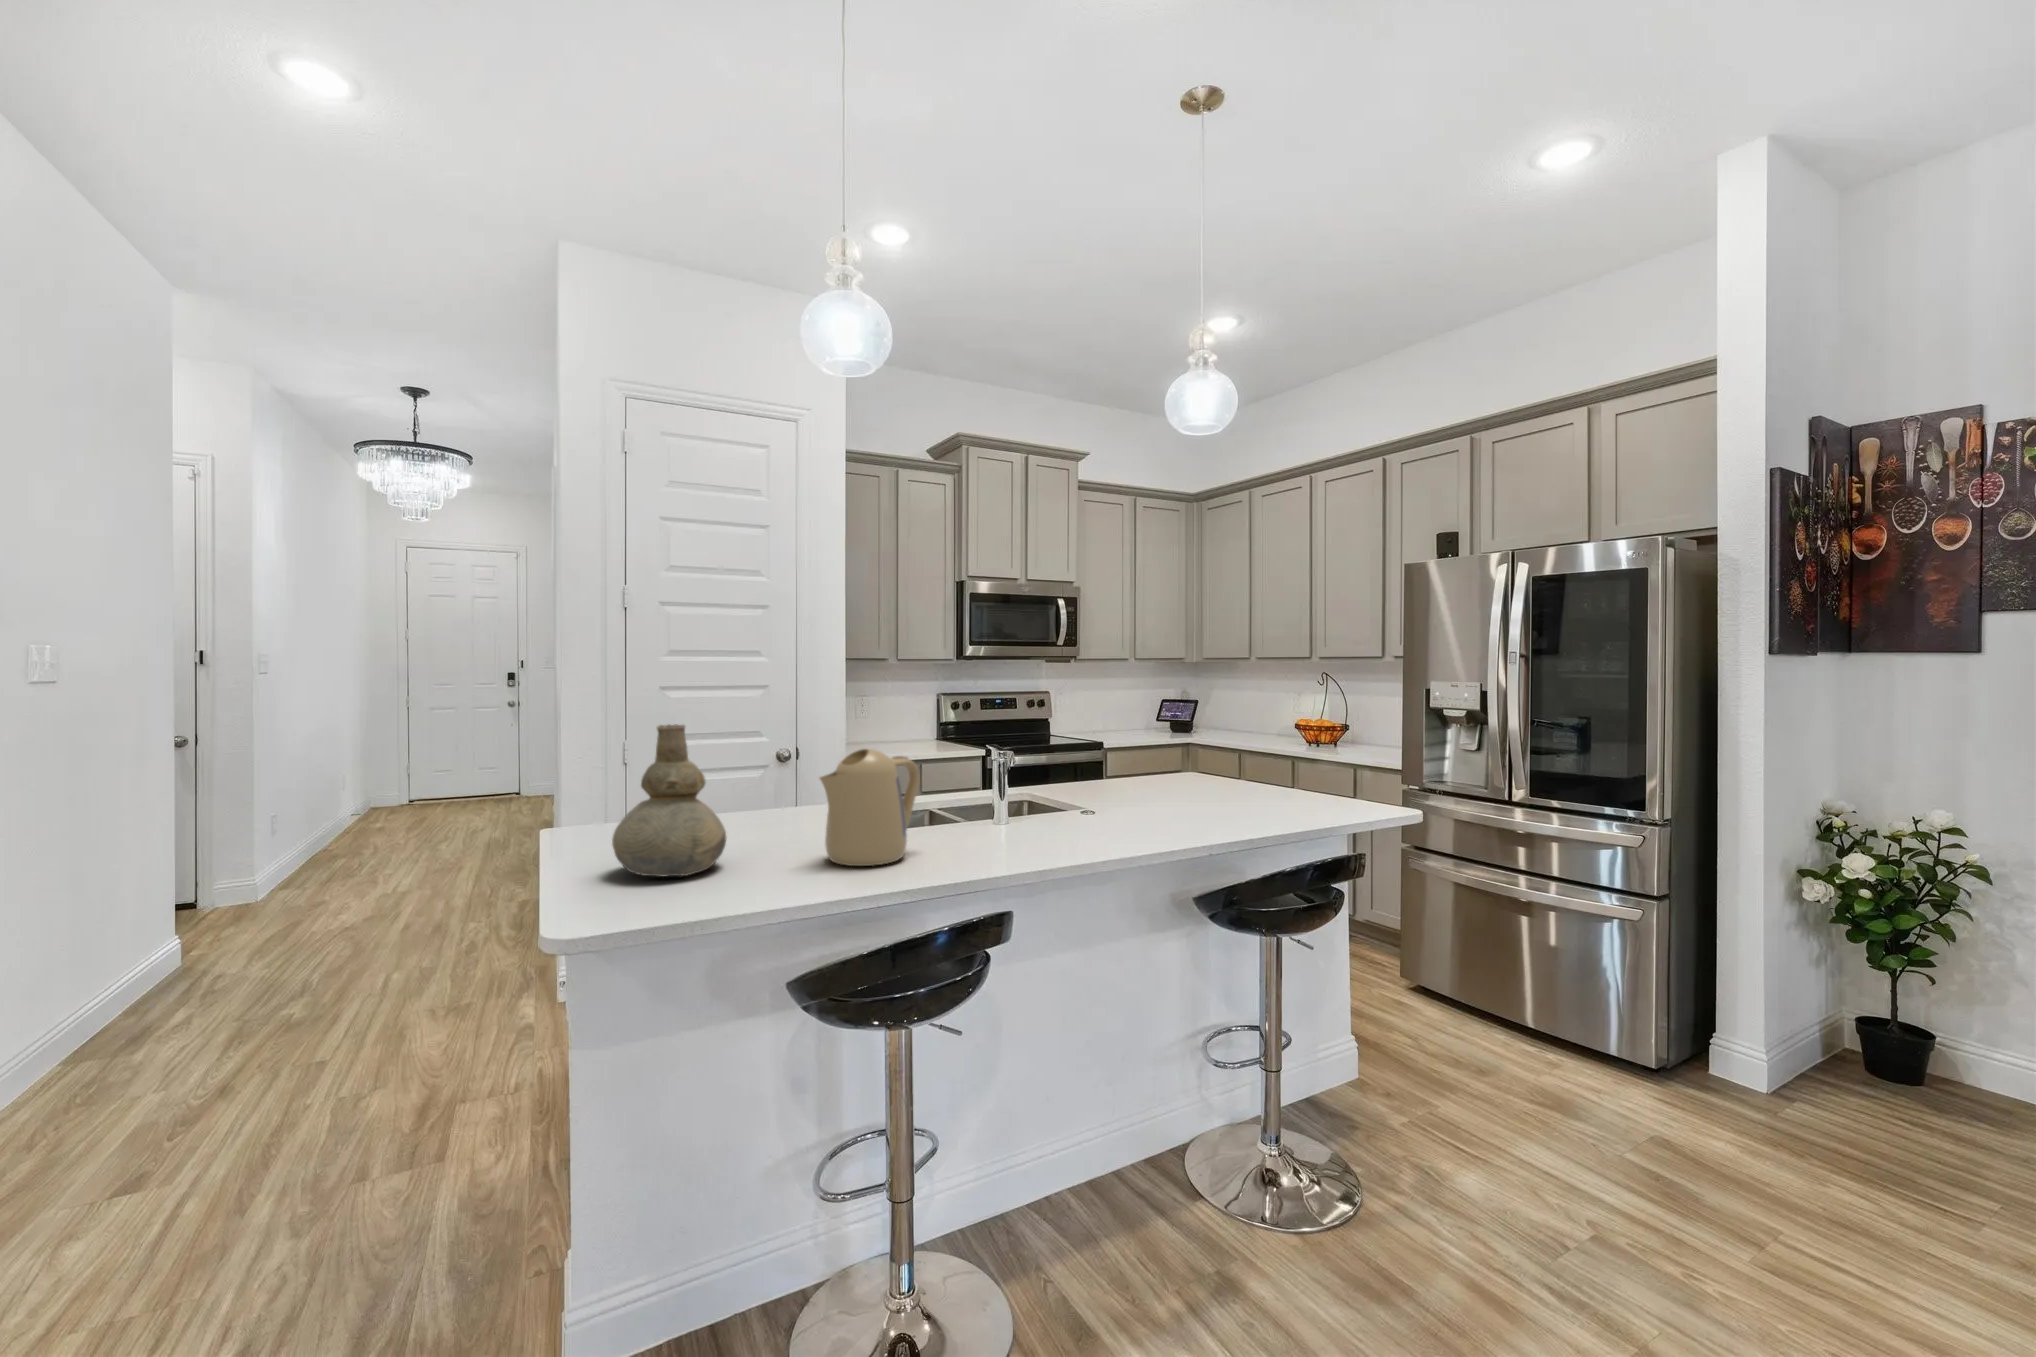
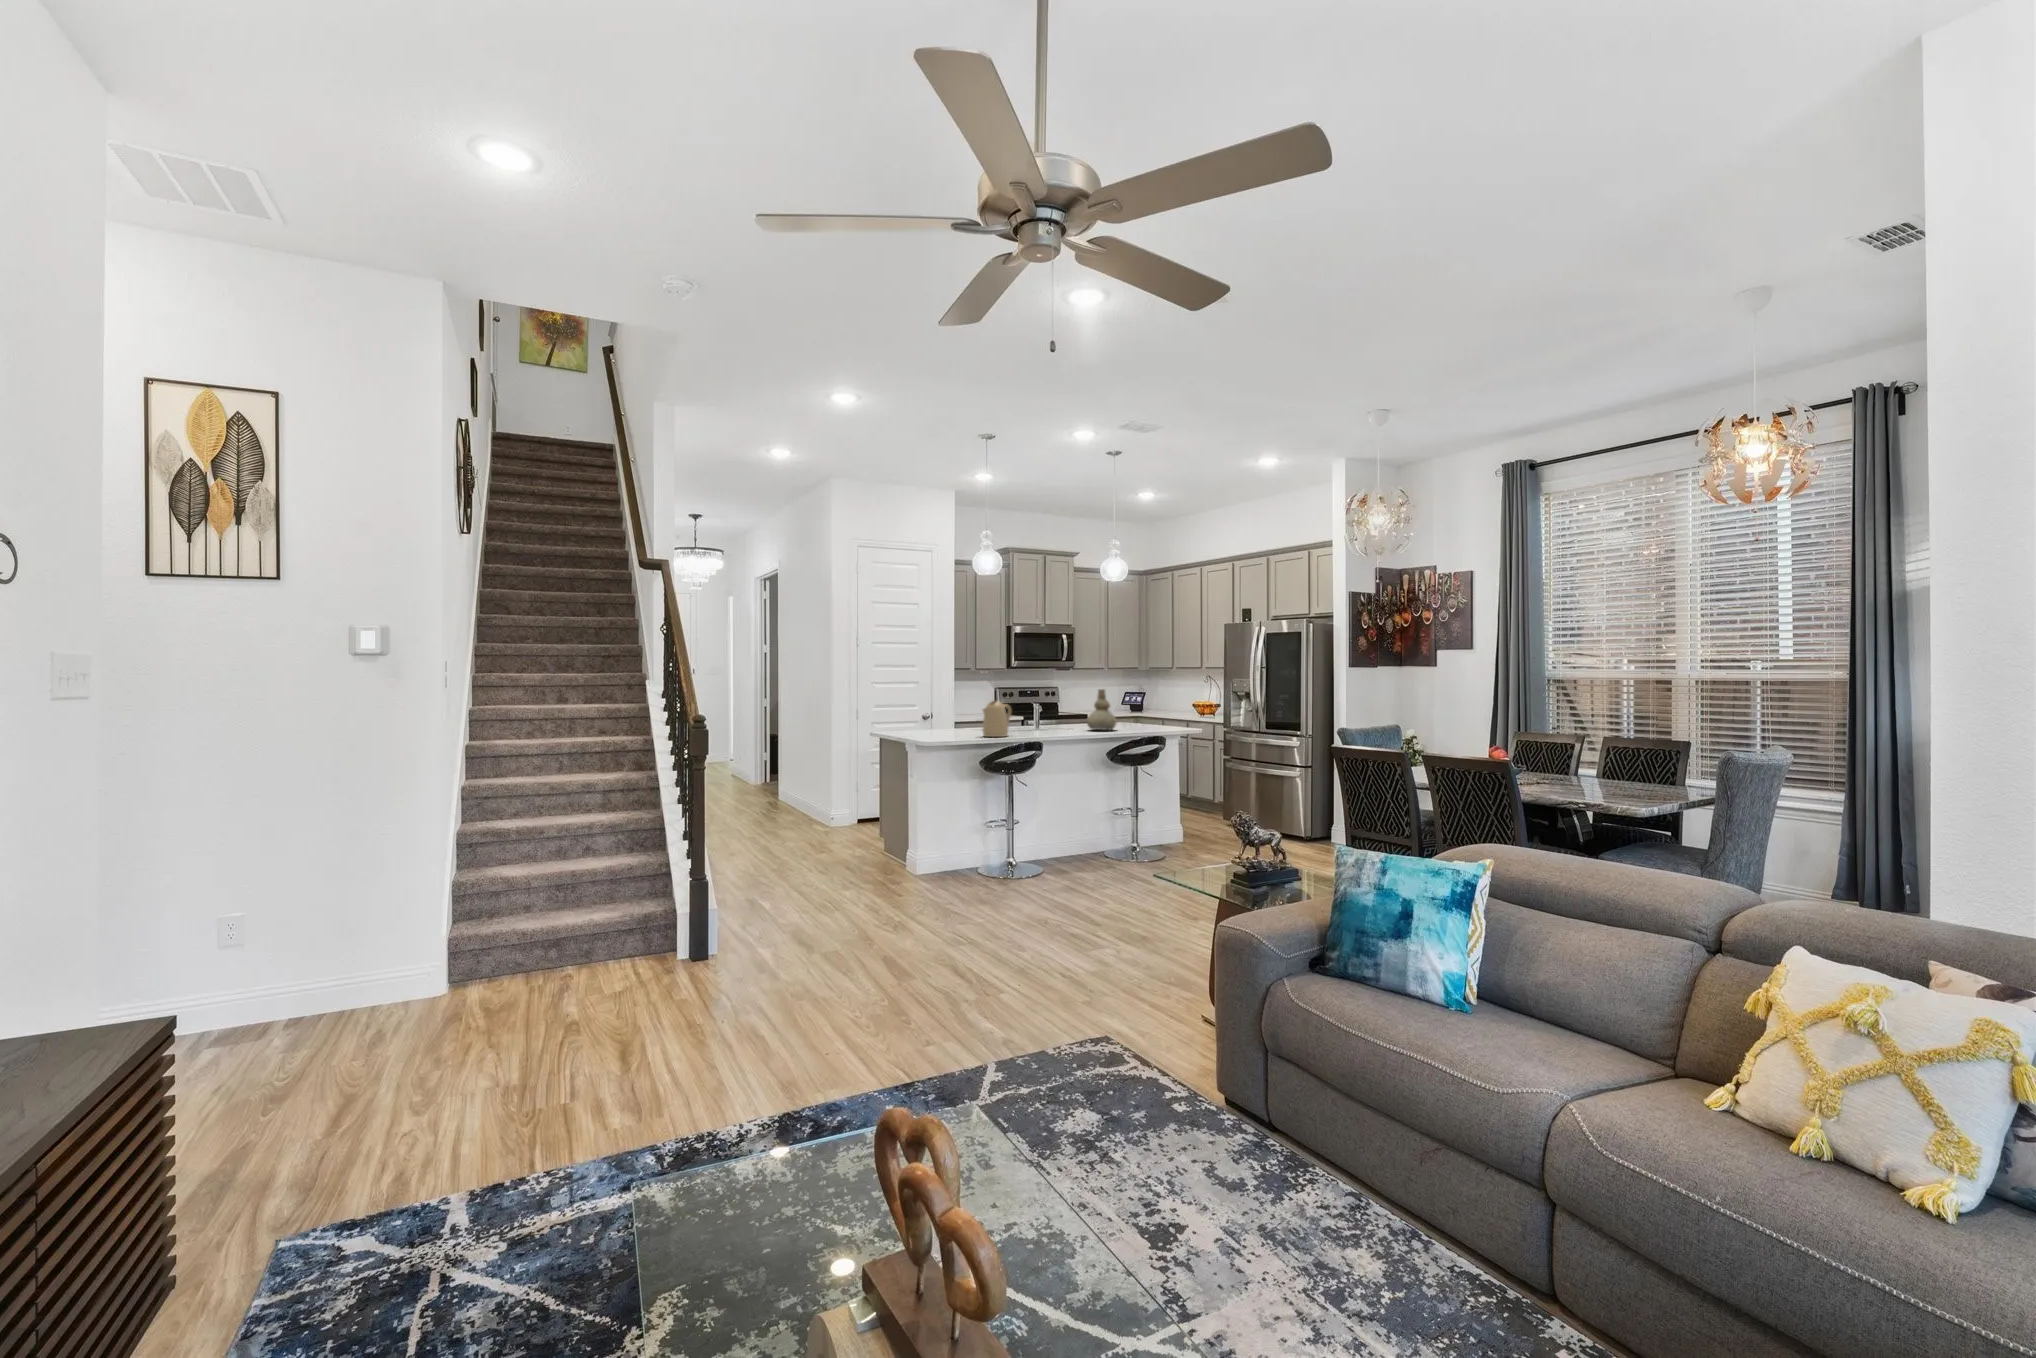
vase: present [612,725,727,877] -> present [1087,689,1117,730]

